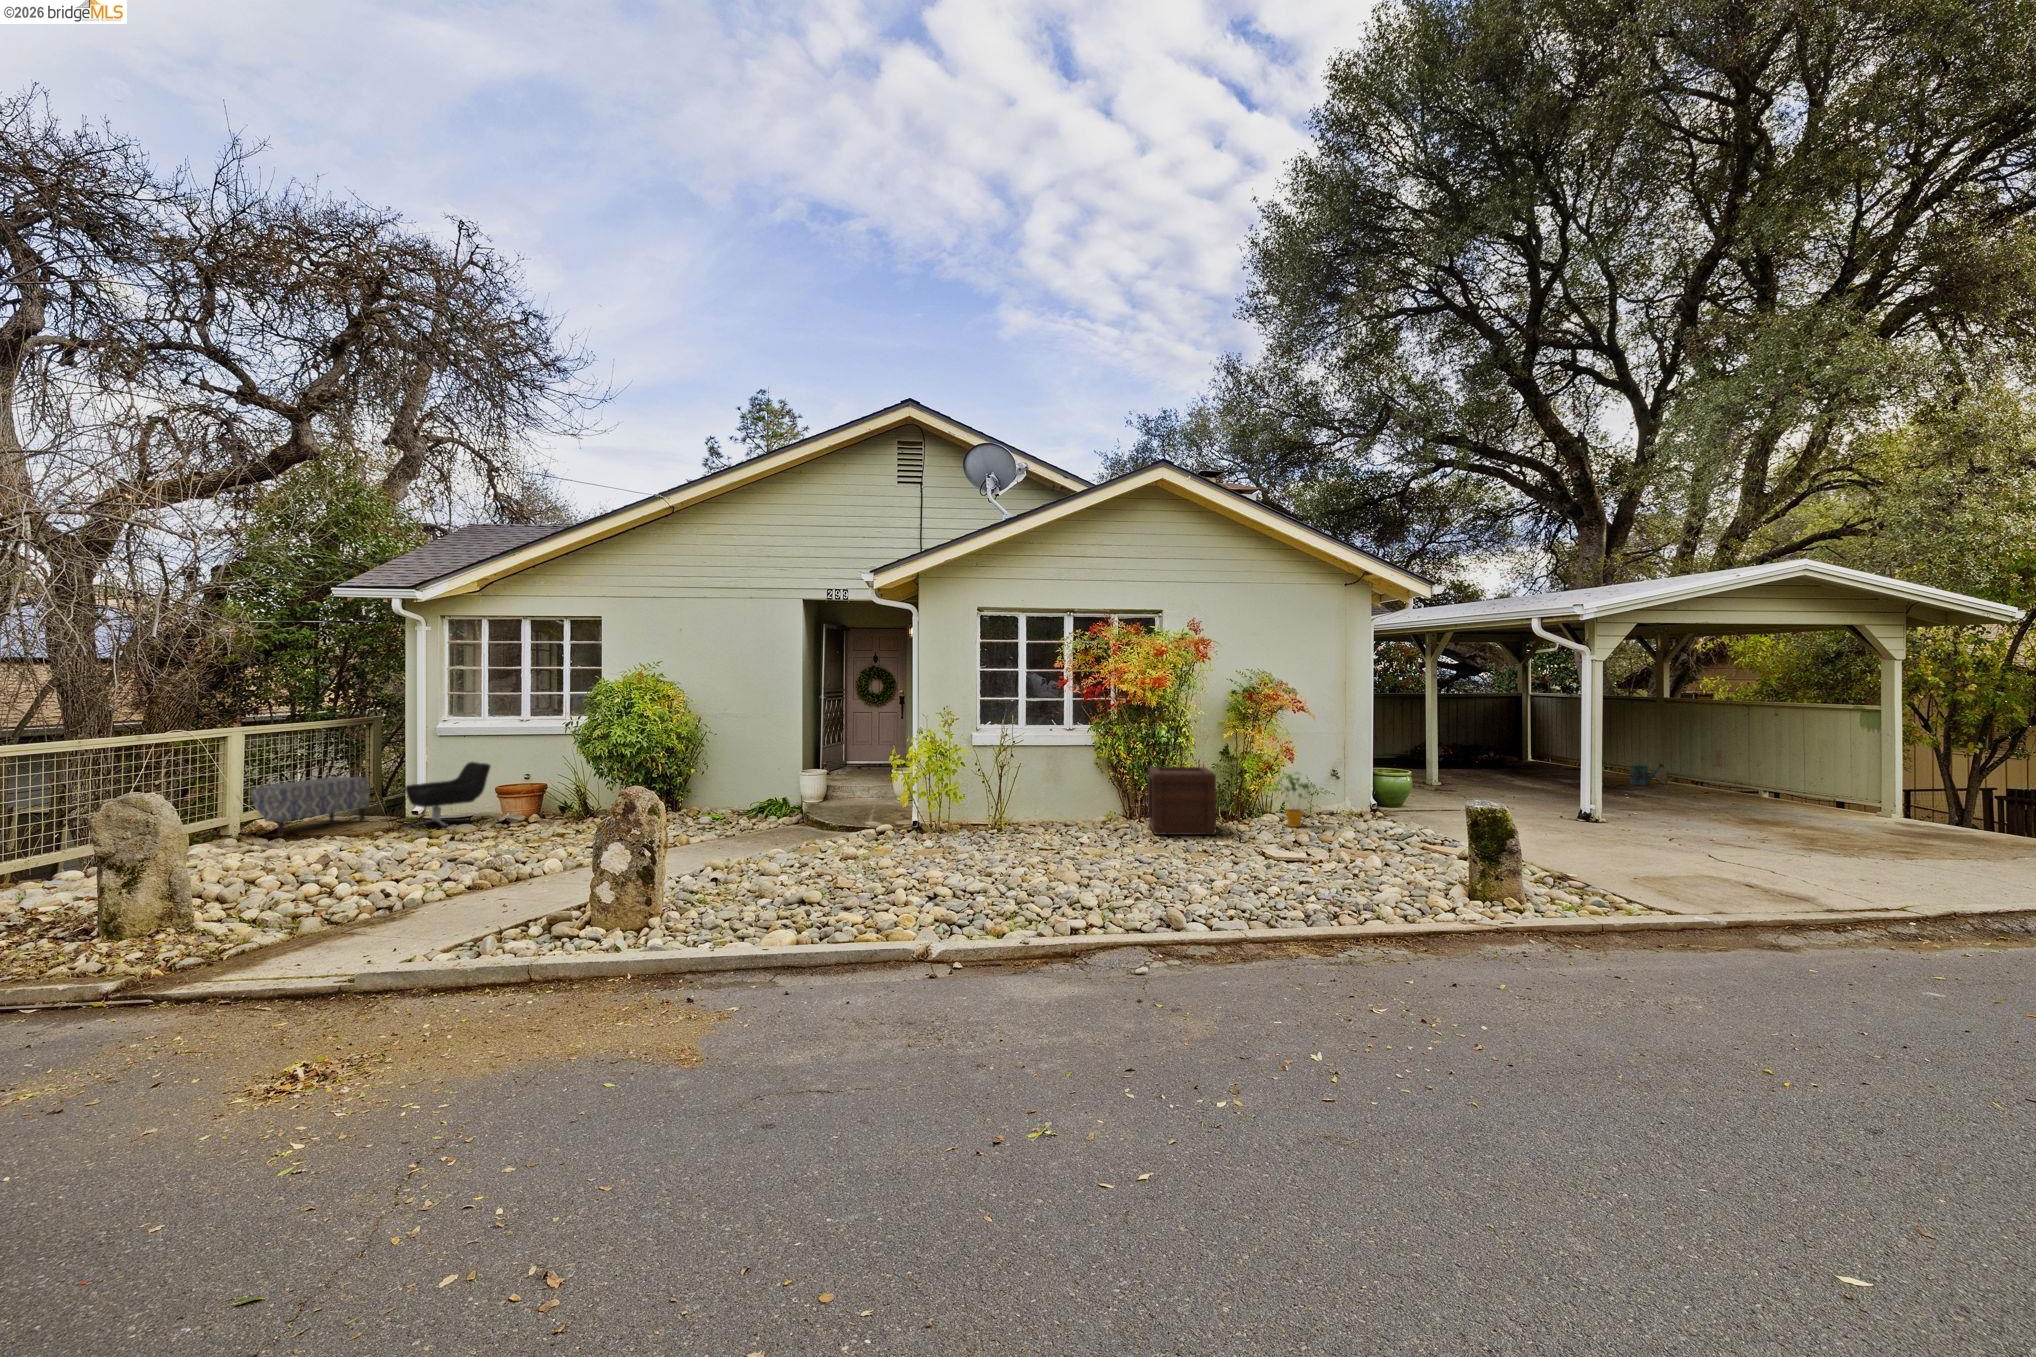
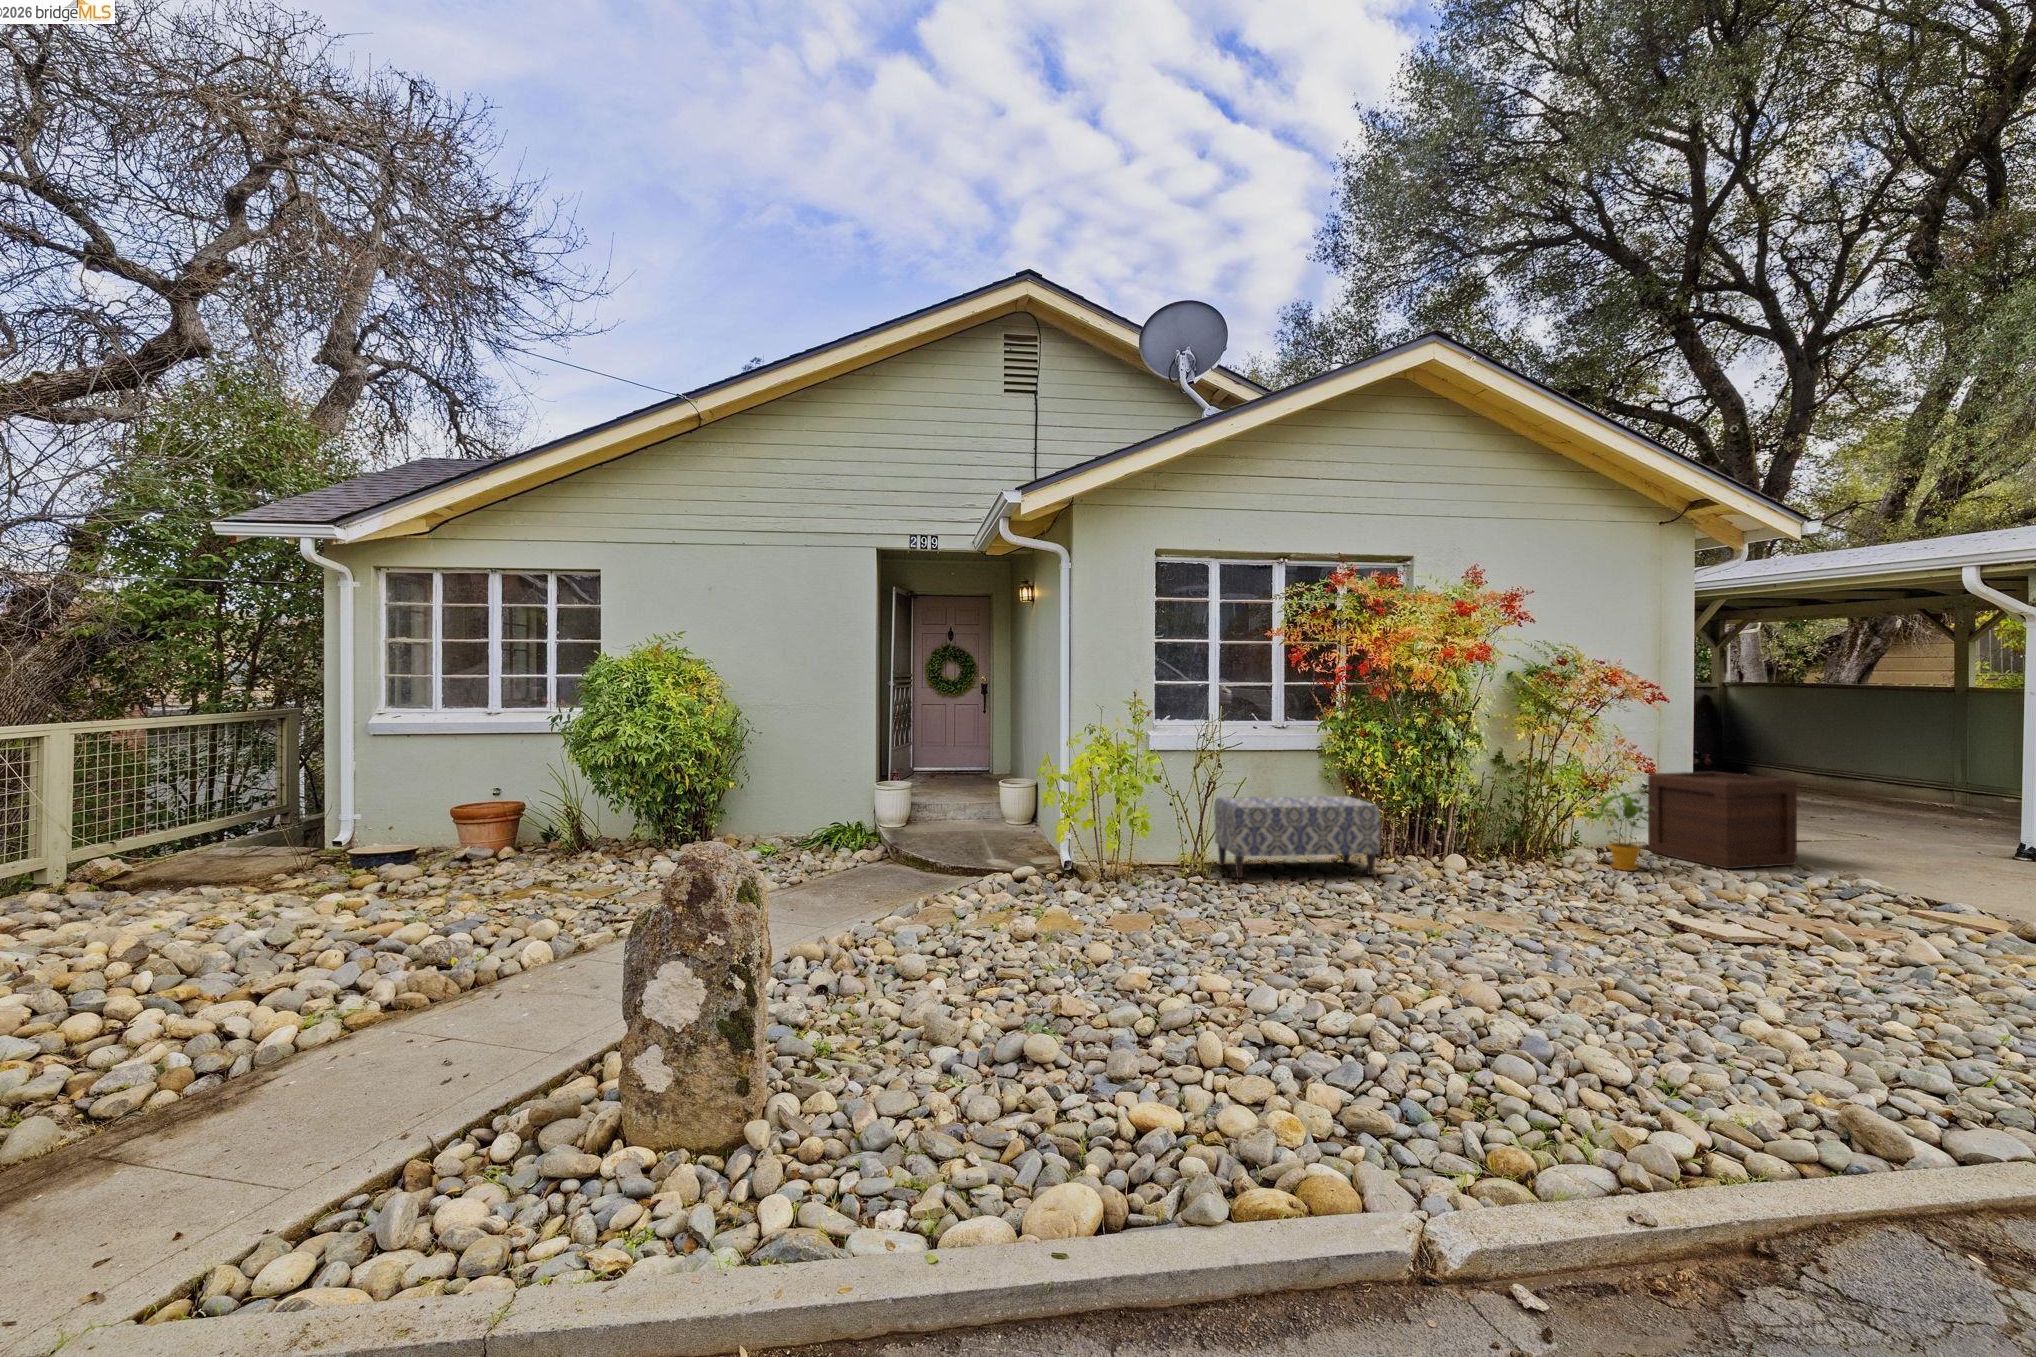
lounge chair: present [405,762,490,827] -> none [312,772,444,869]
watering can: present [1624,763,1664,786] -> none [1937,772,2001,801]
wooden crate: present [1148,767,1216,835] -> present [1648,772,1797,869]
bench: present [245,777,370,837] -> present [1214,796,1380,878]

